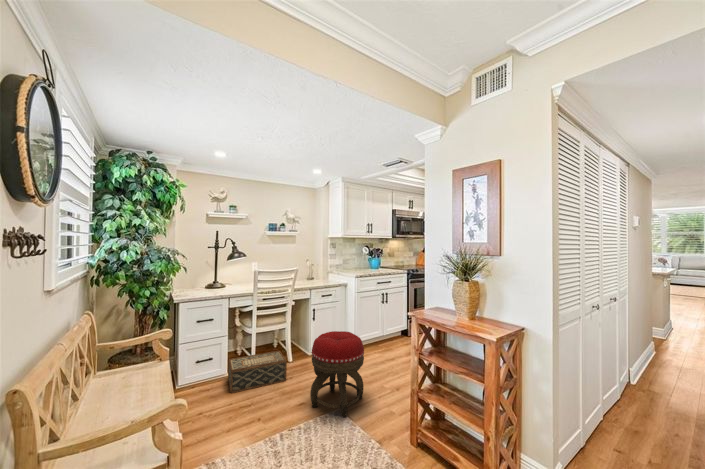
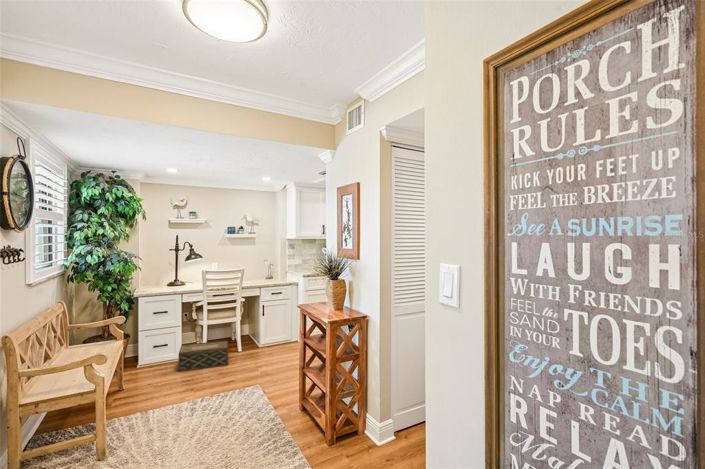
footstool: present [311,331,364,417] -> none [236,323,282,390]

